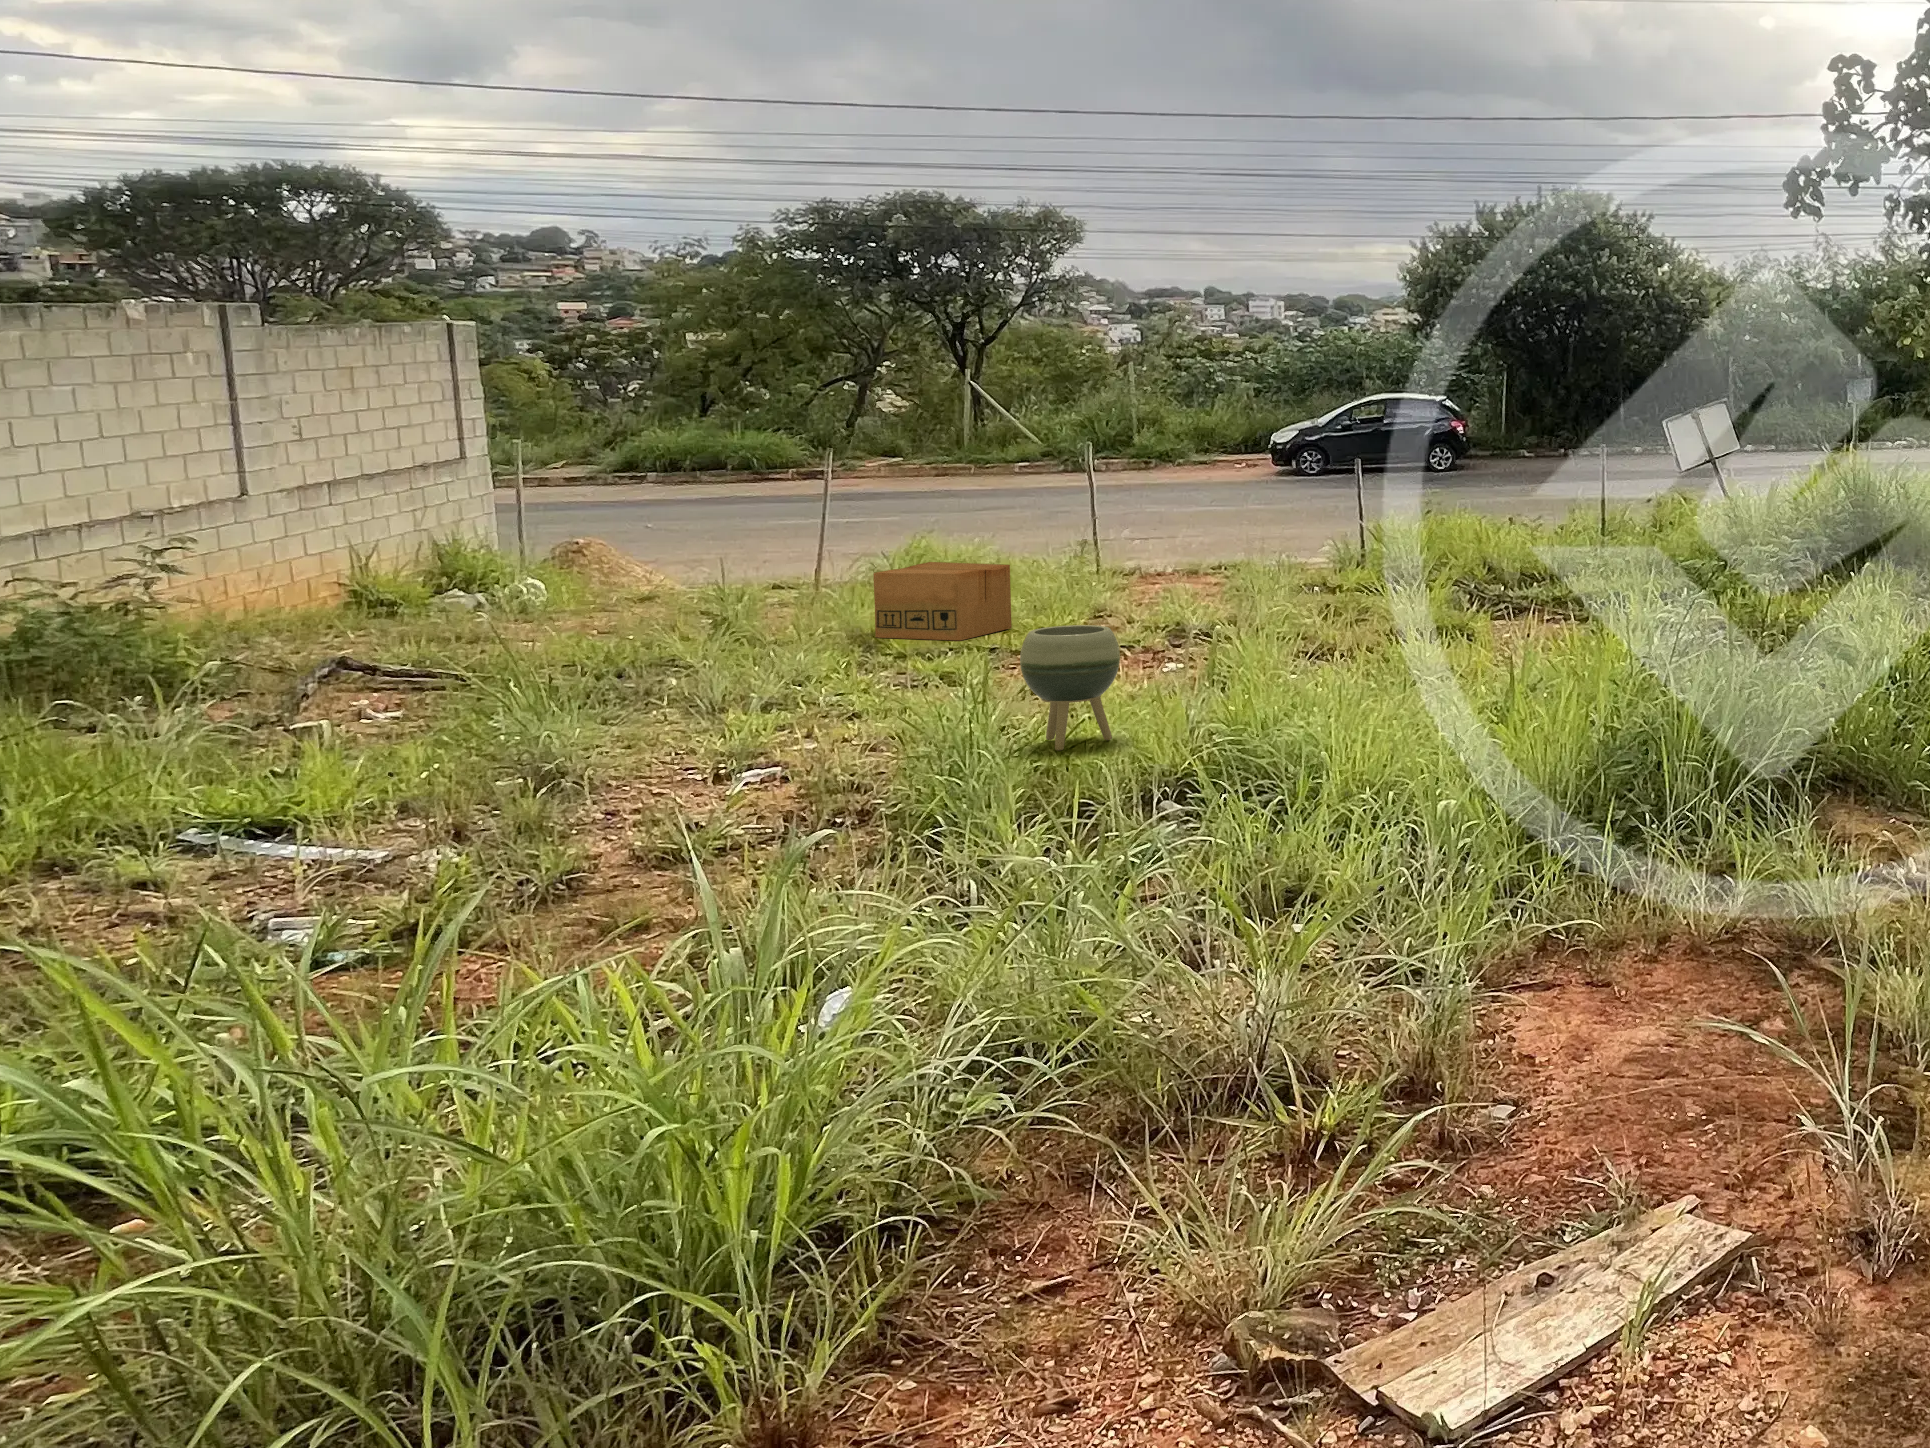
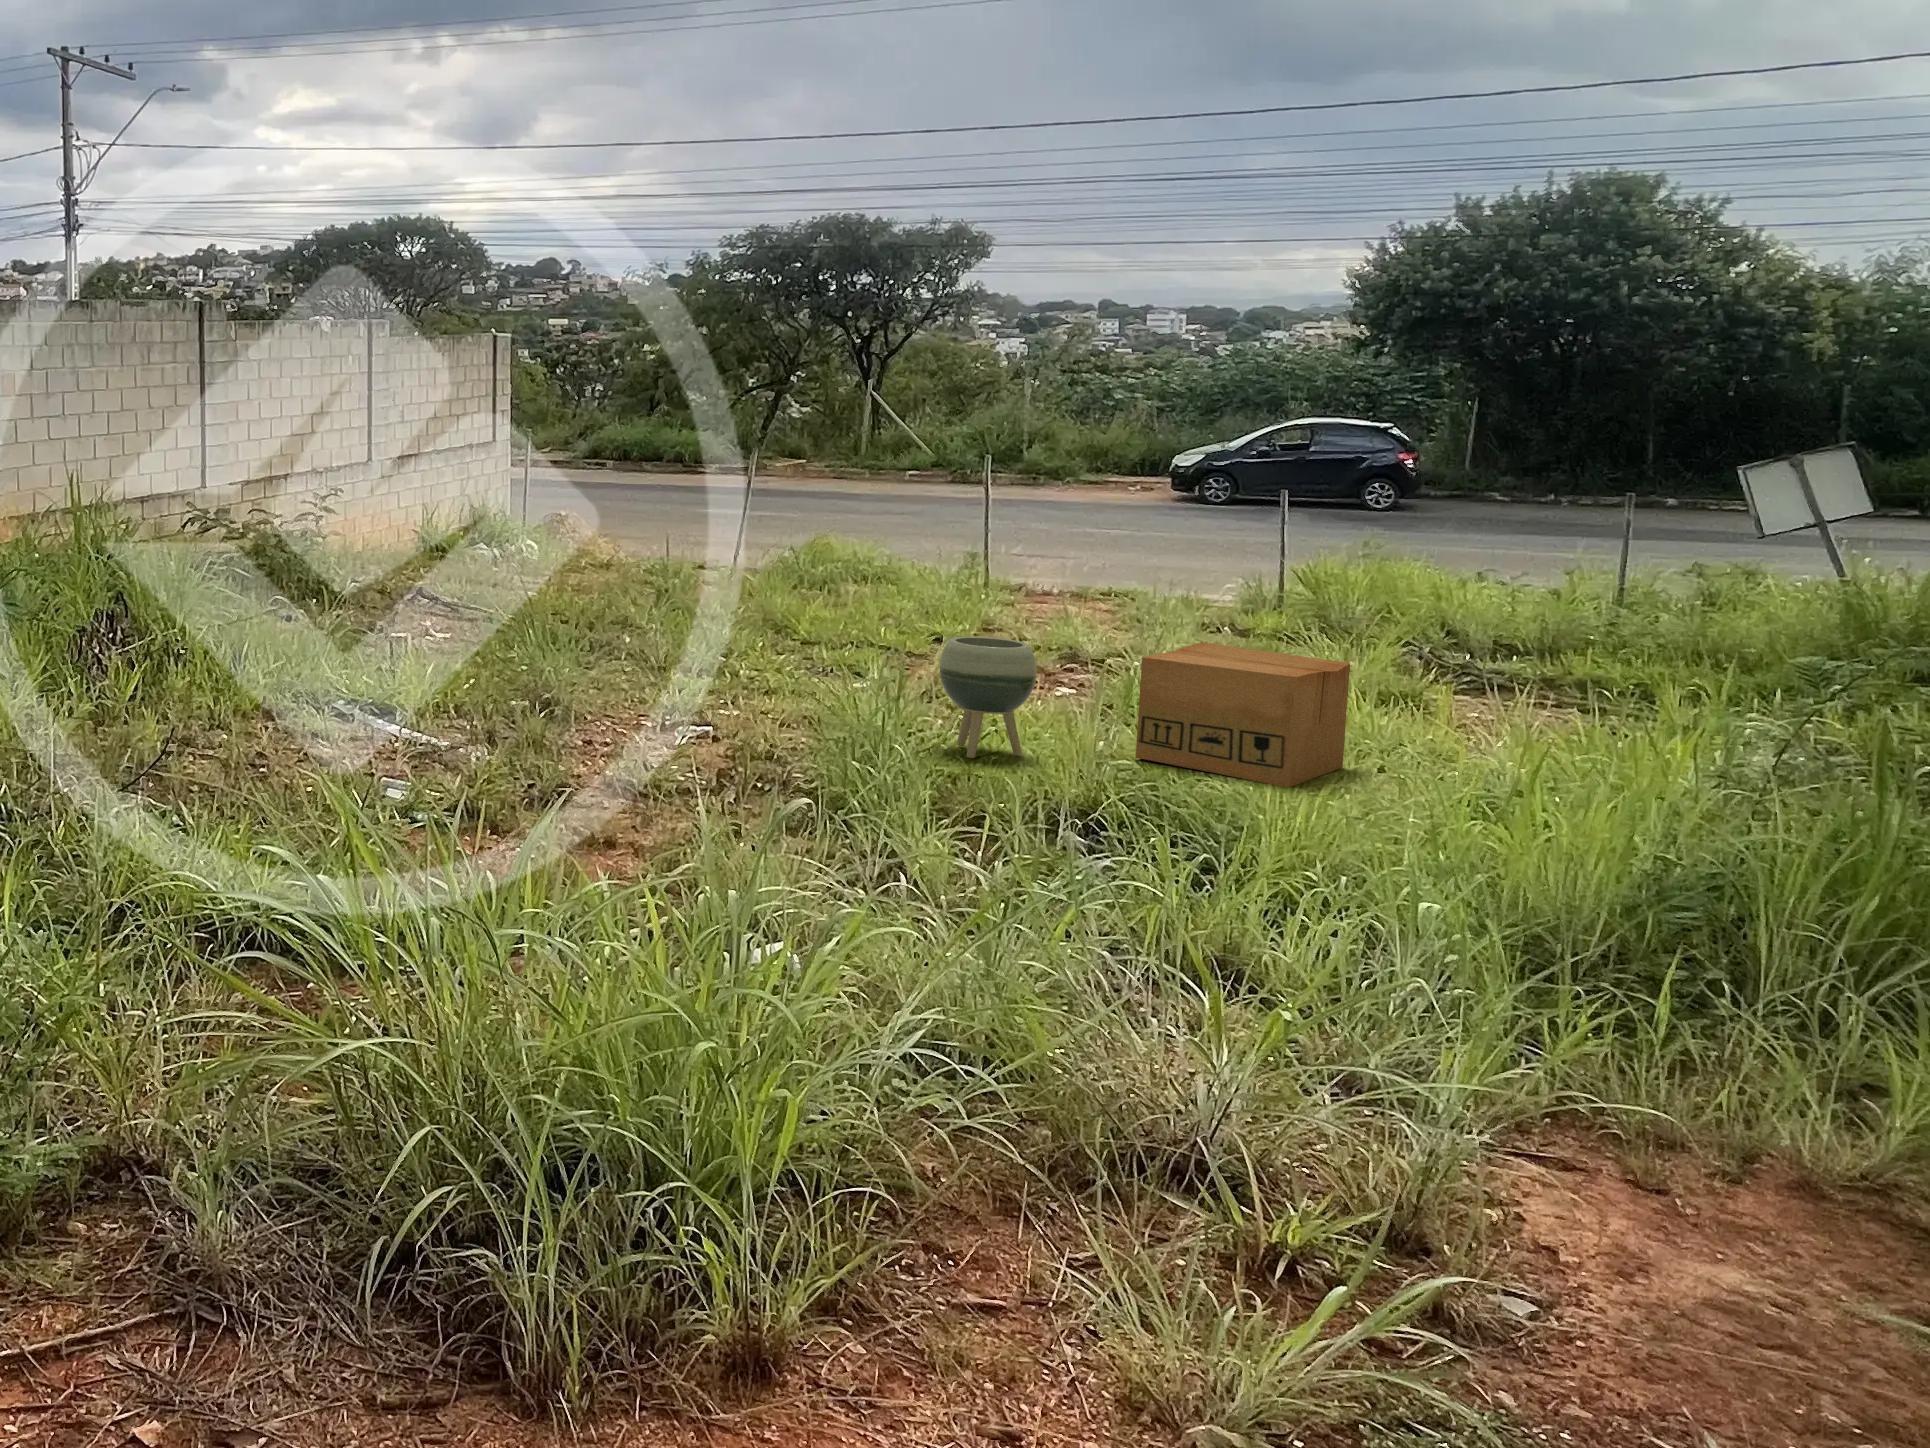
cardboard box: present [873,562,1012,640] -> present [1136,642,1350,787]

